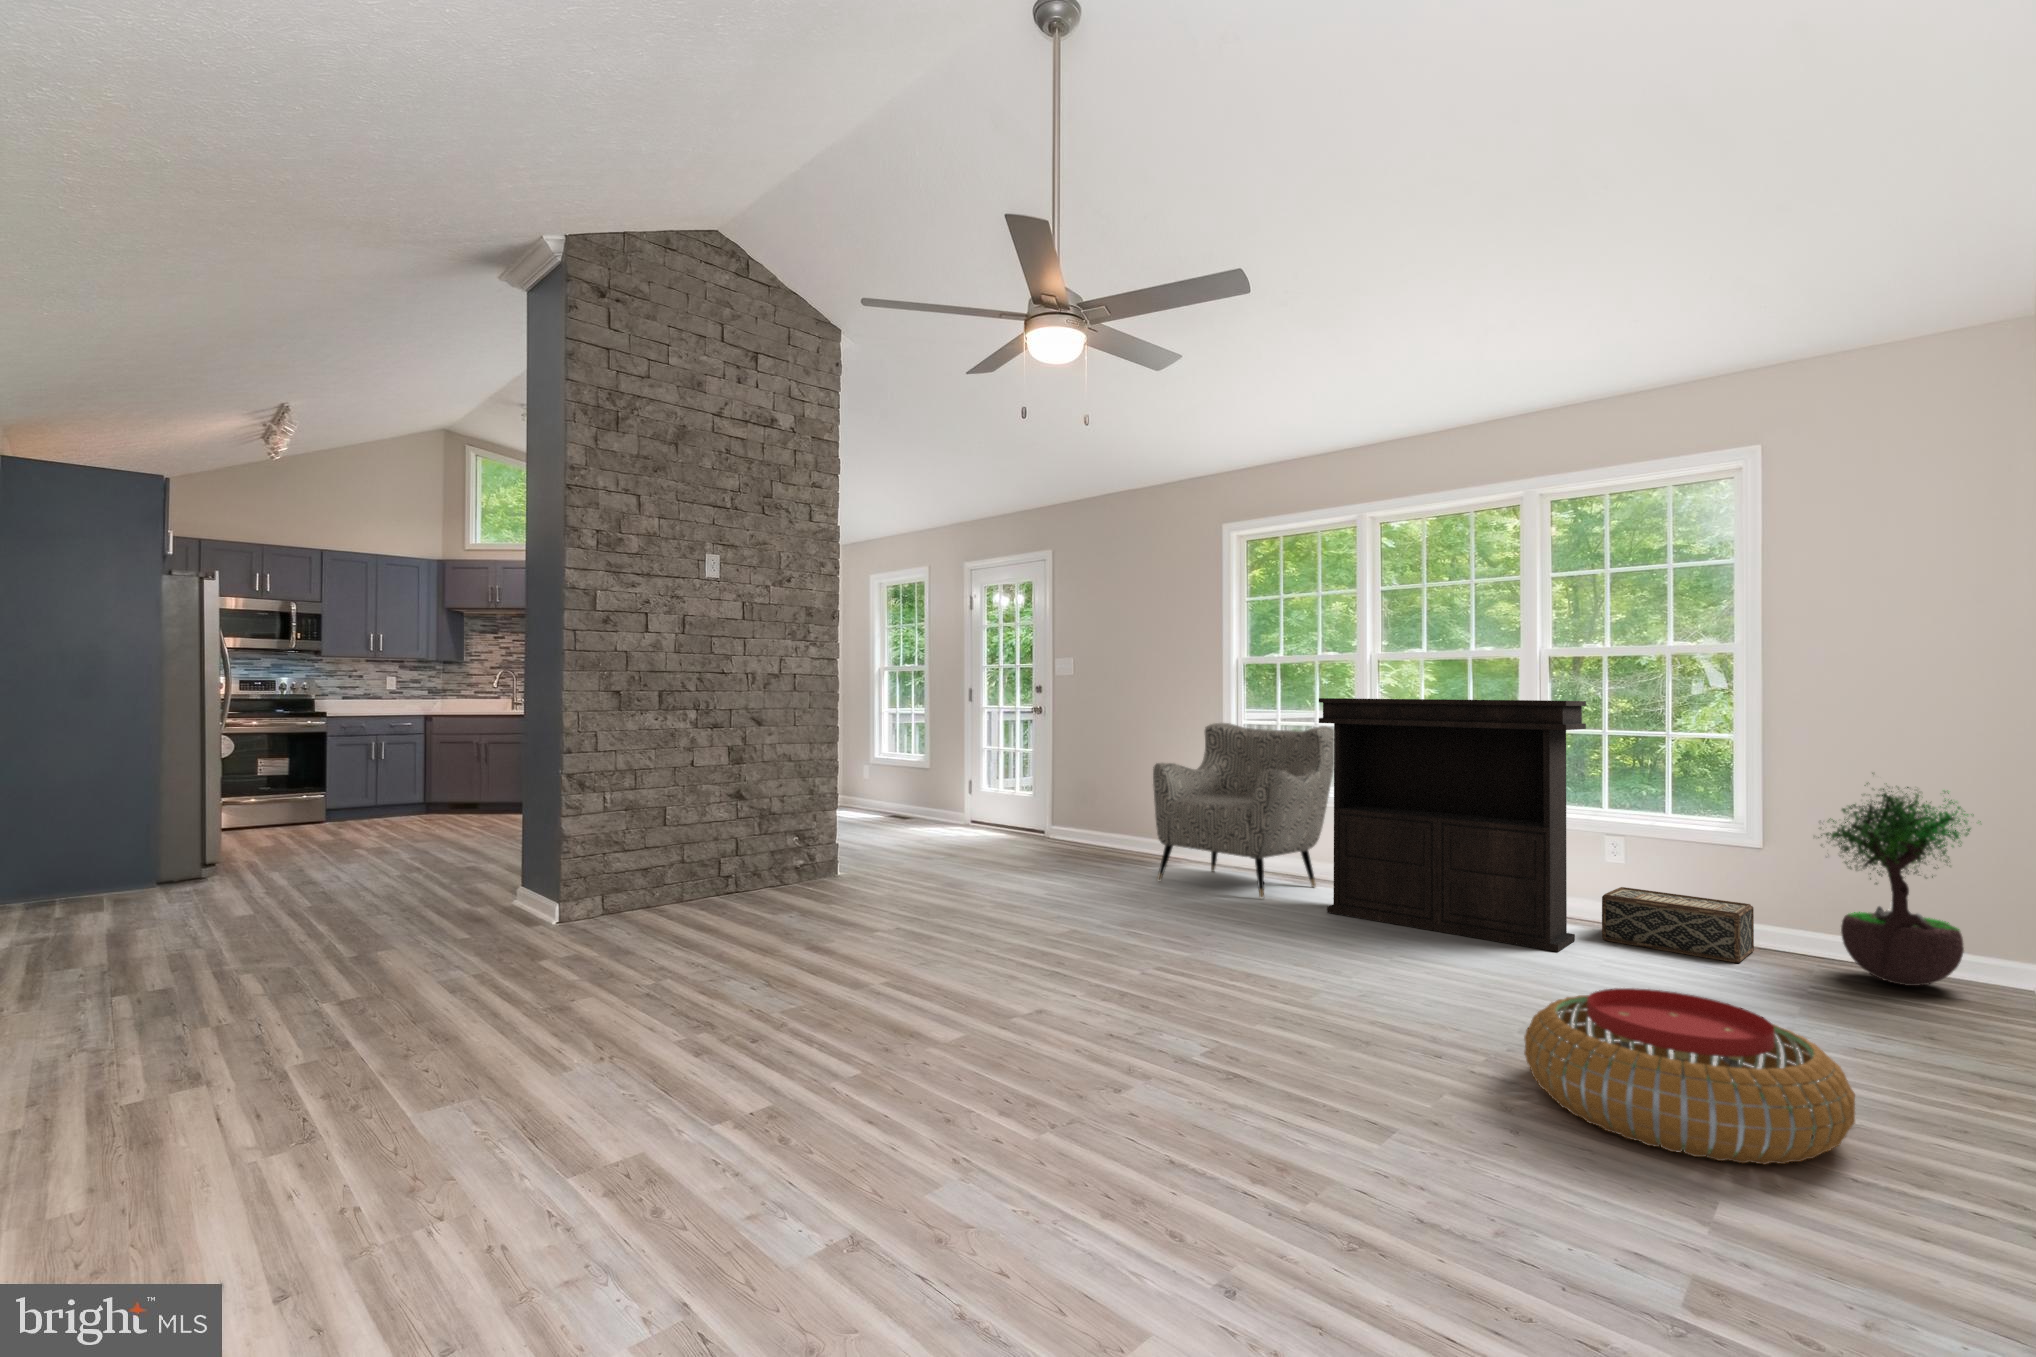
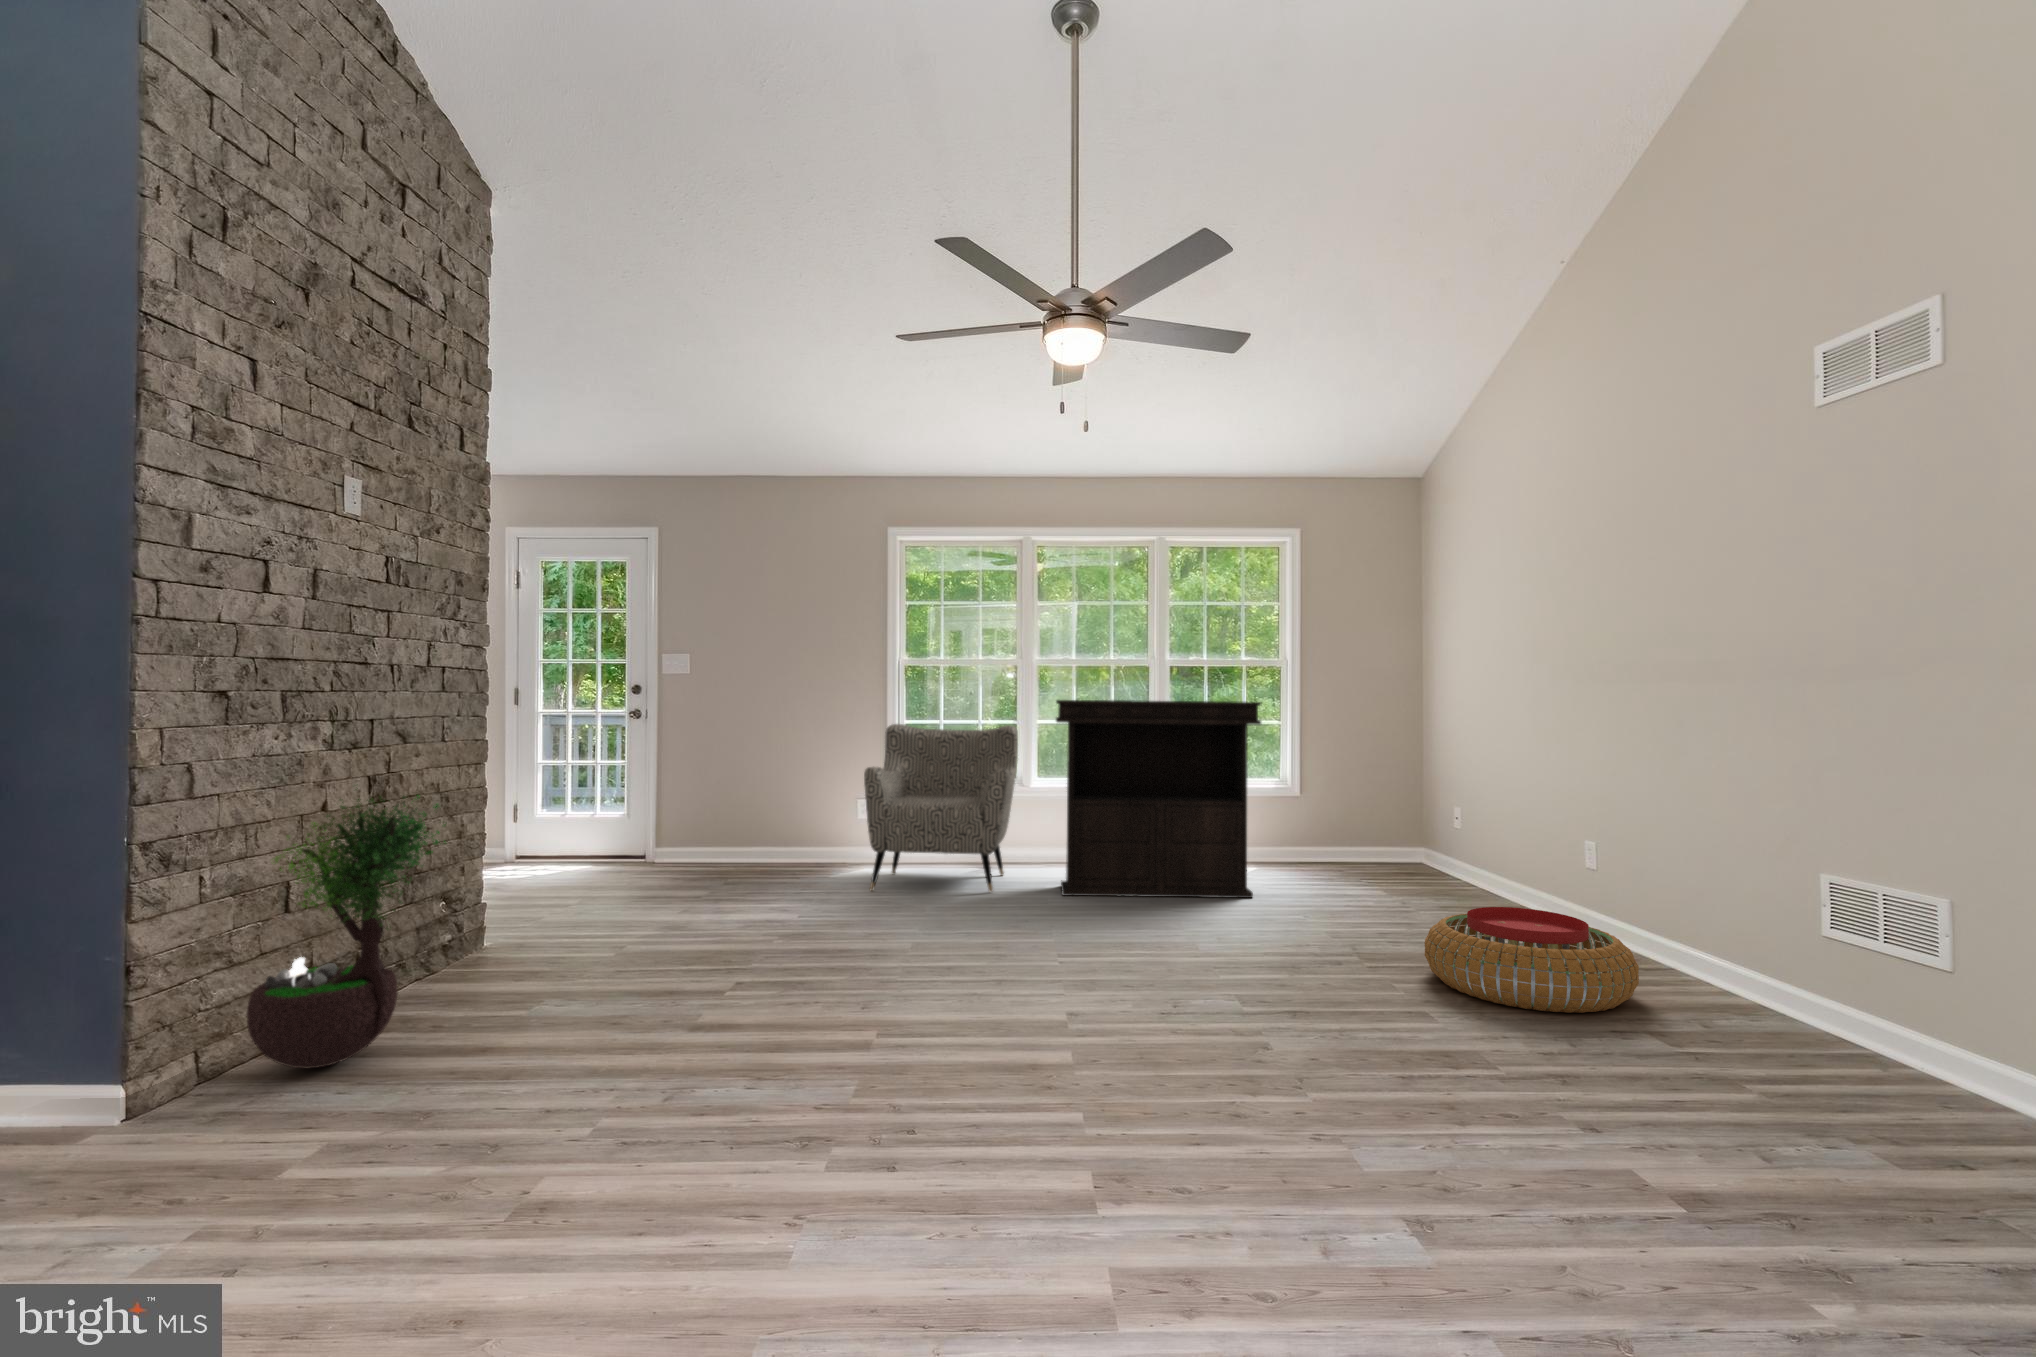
potted tree: present [1818,773,1981,986] -> present [246,795,446,1068]
woven basket: present [1602,887,1754,963] -> none [1244,843,1340,886]

